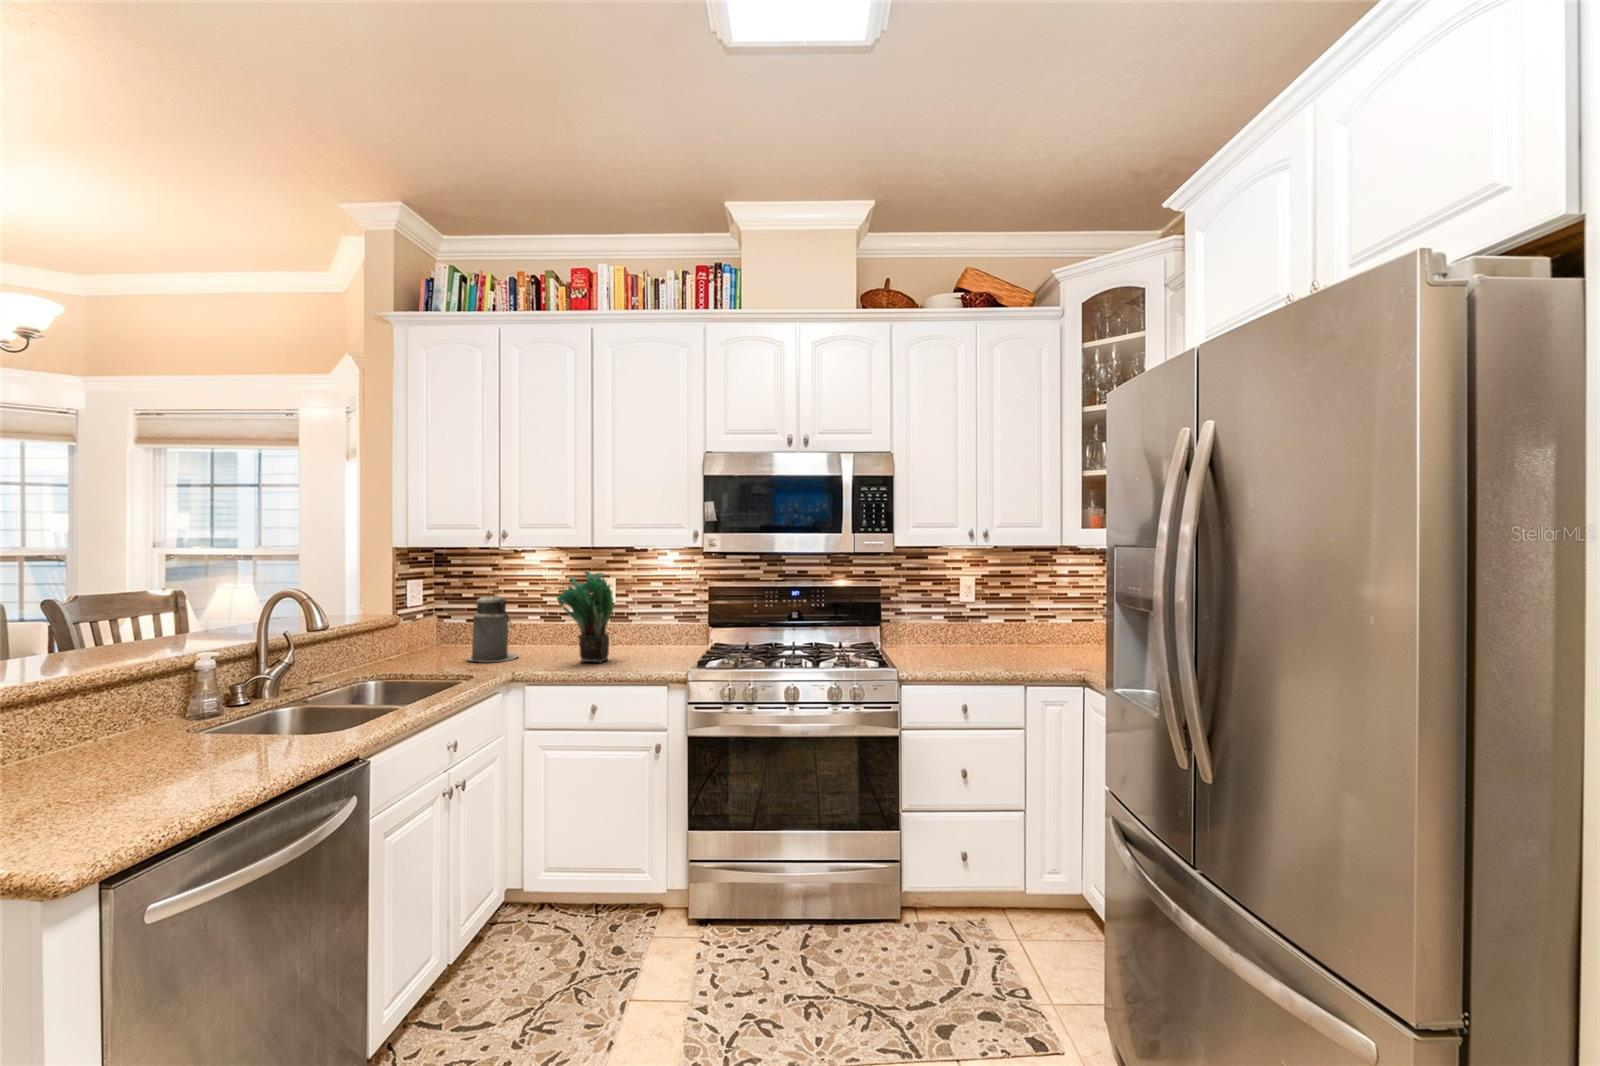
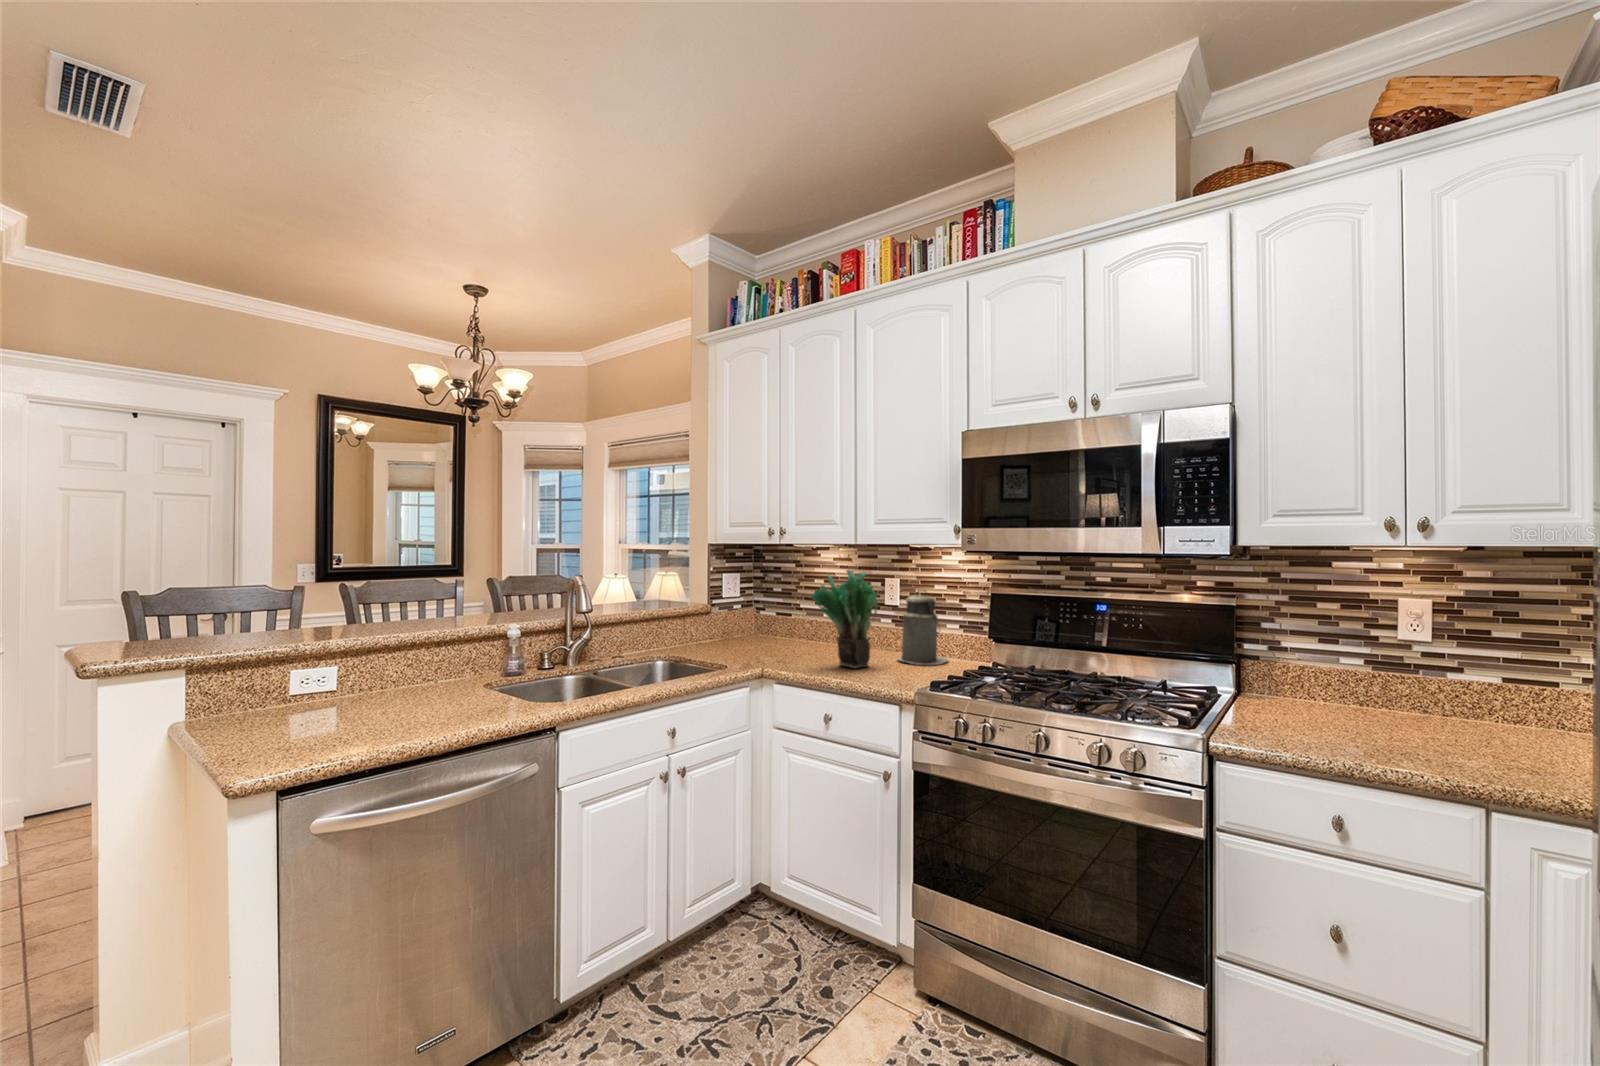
canister: present [467,591,518,662] -> present [898,590,948,665]

